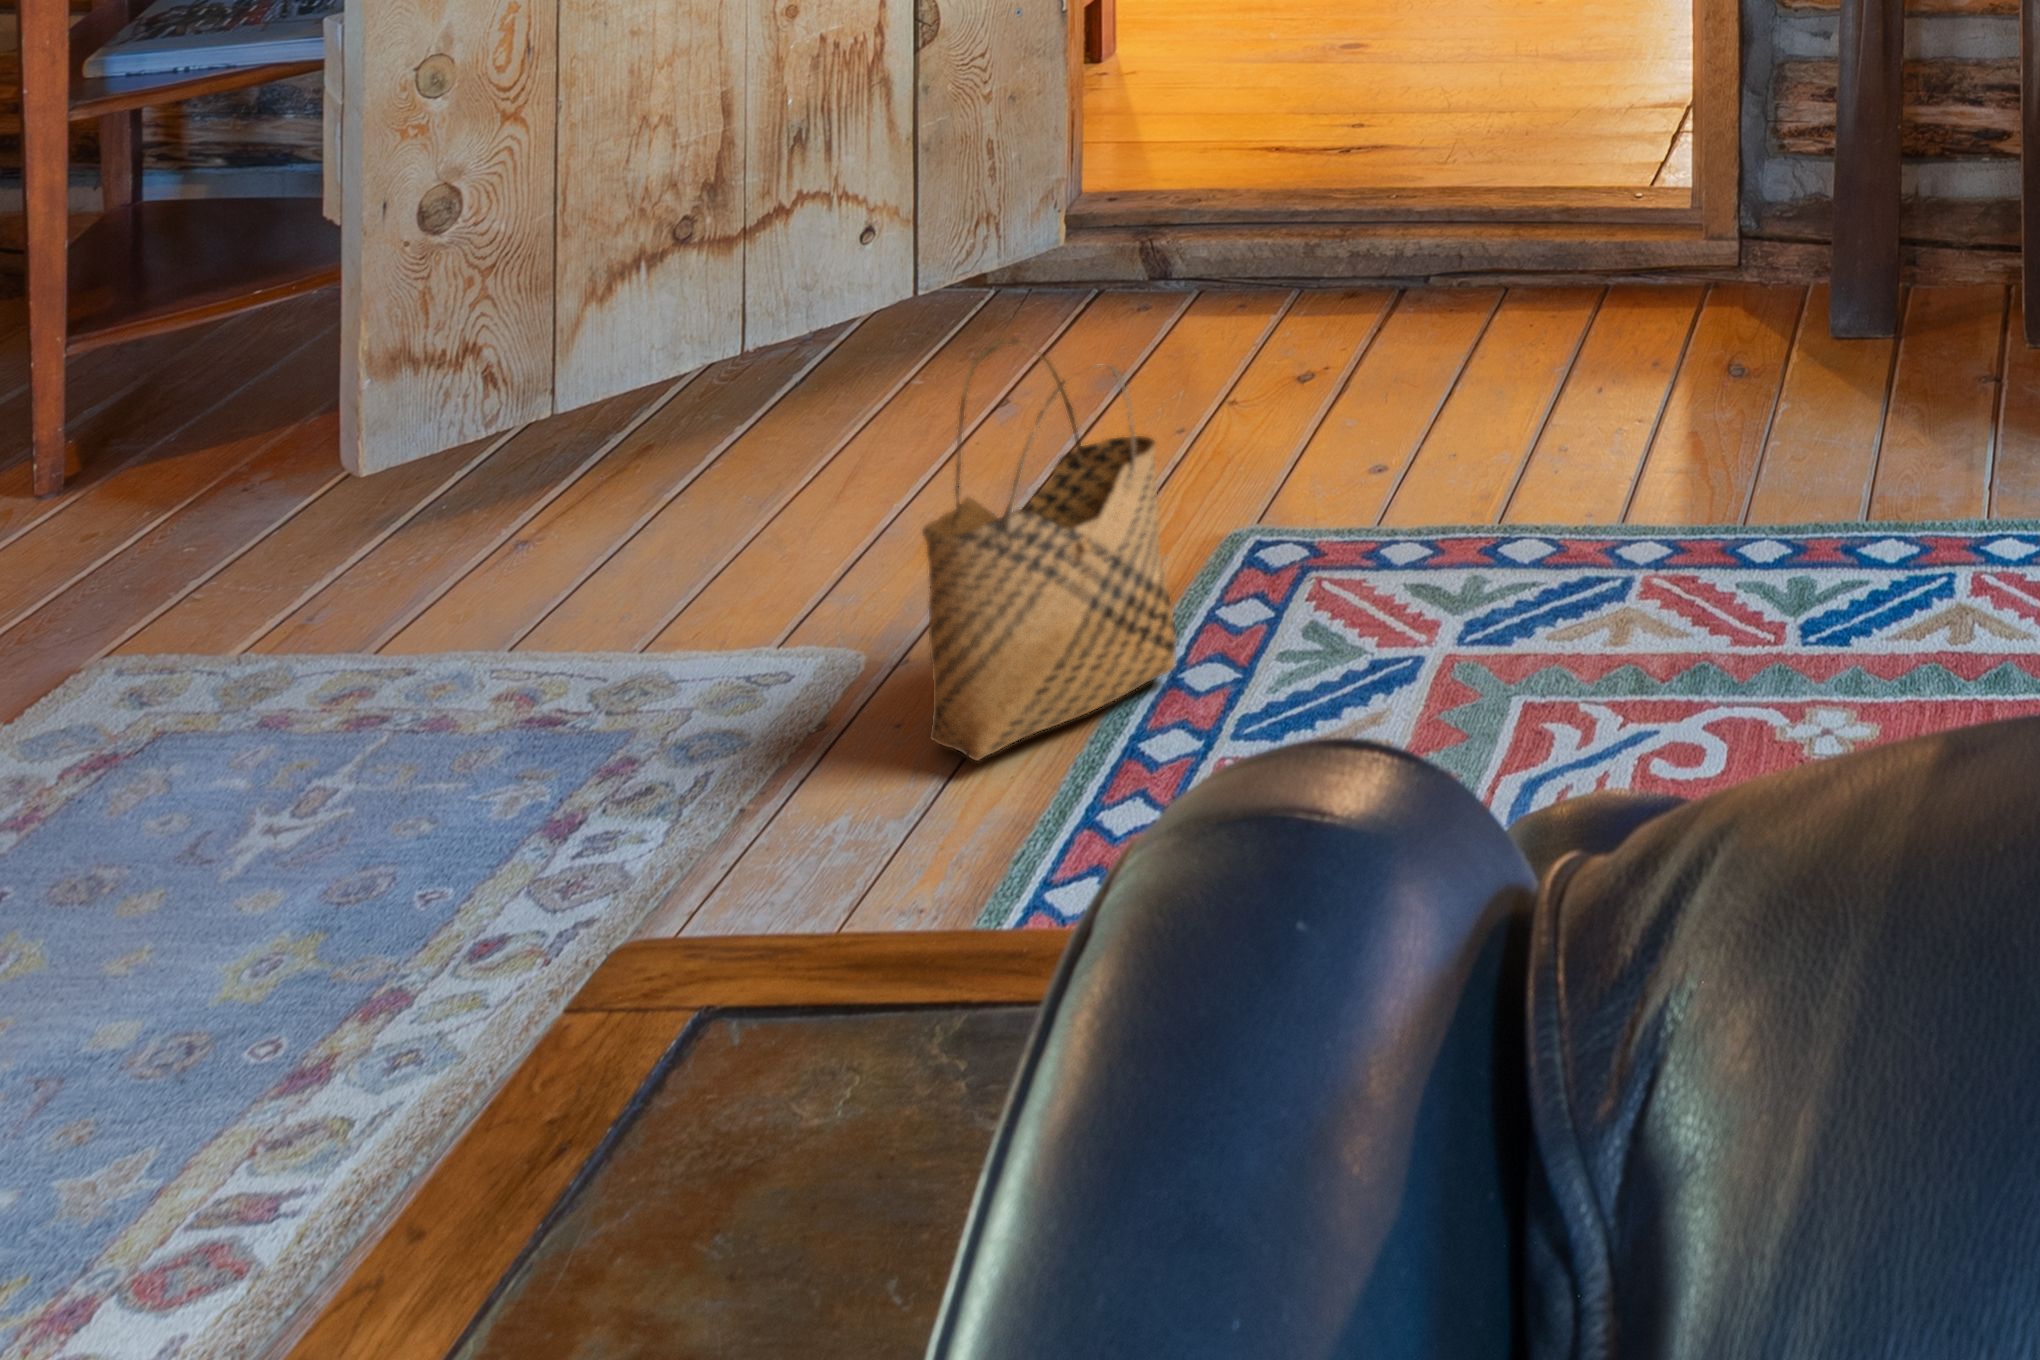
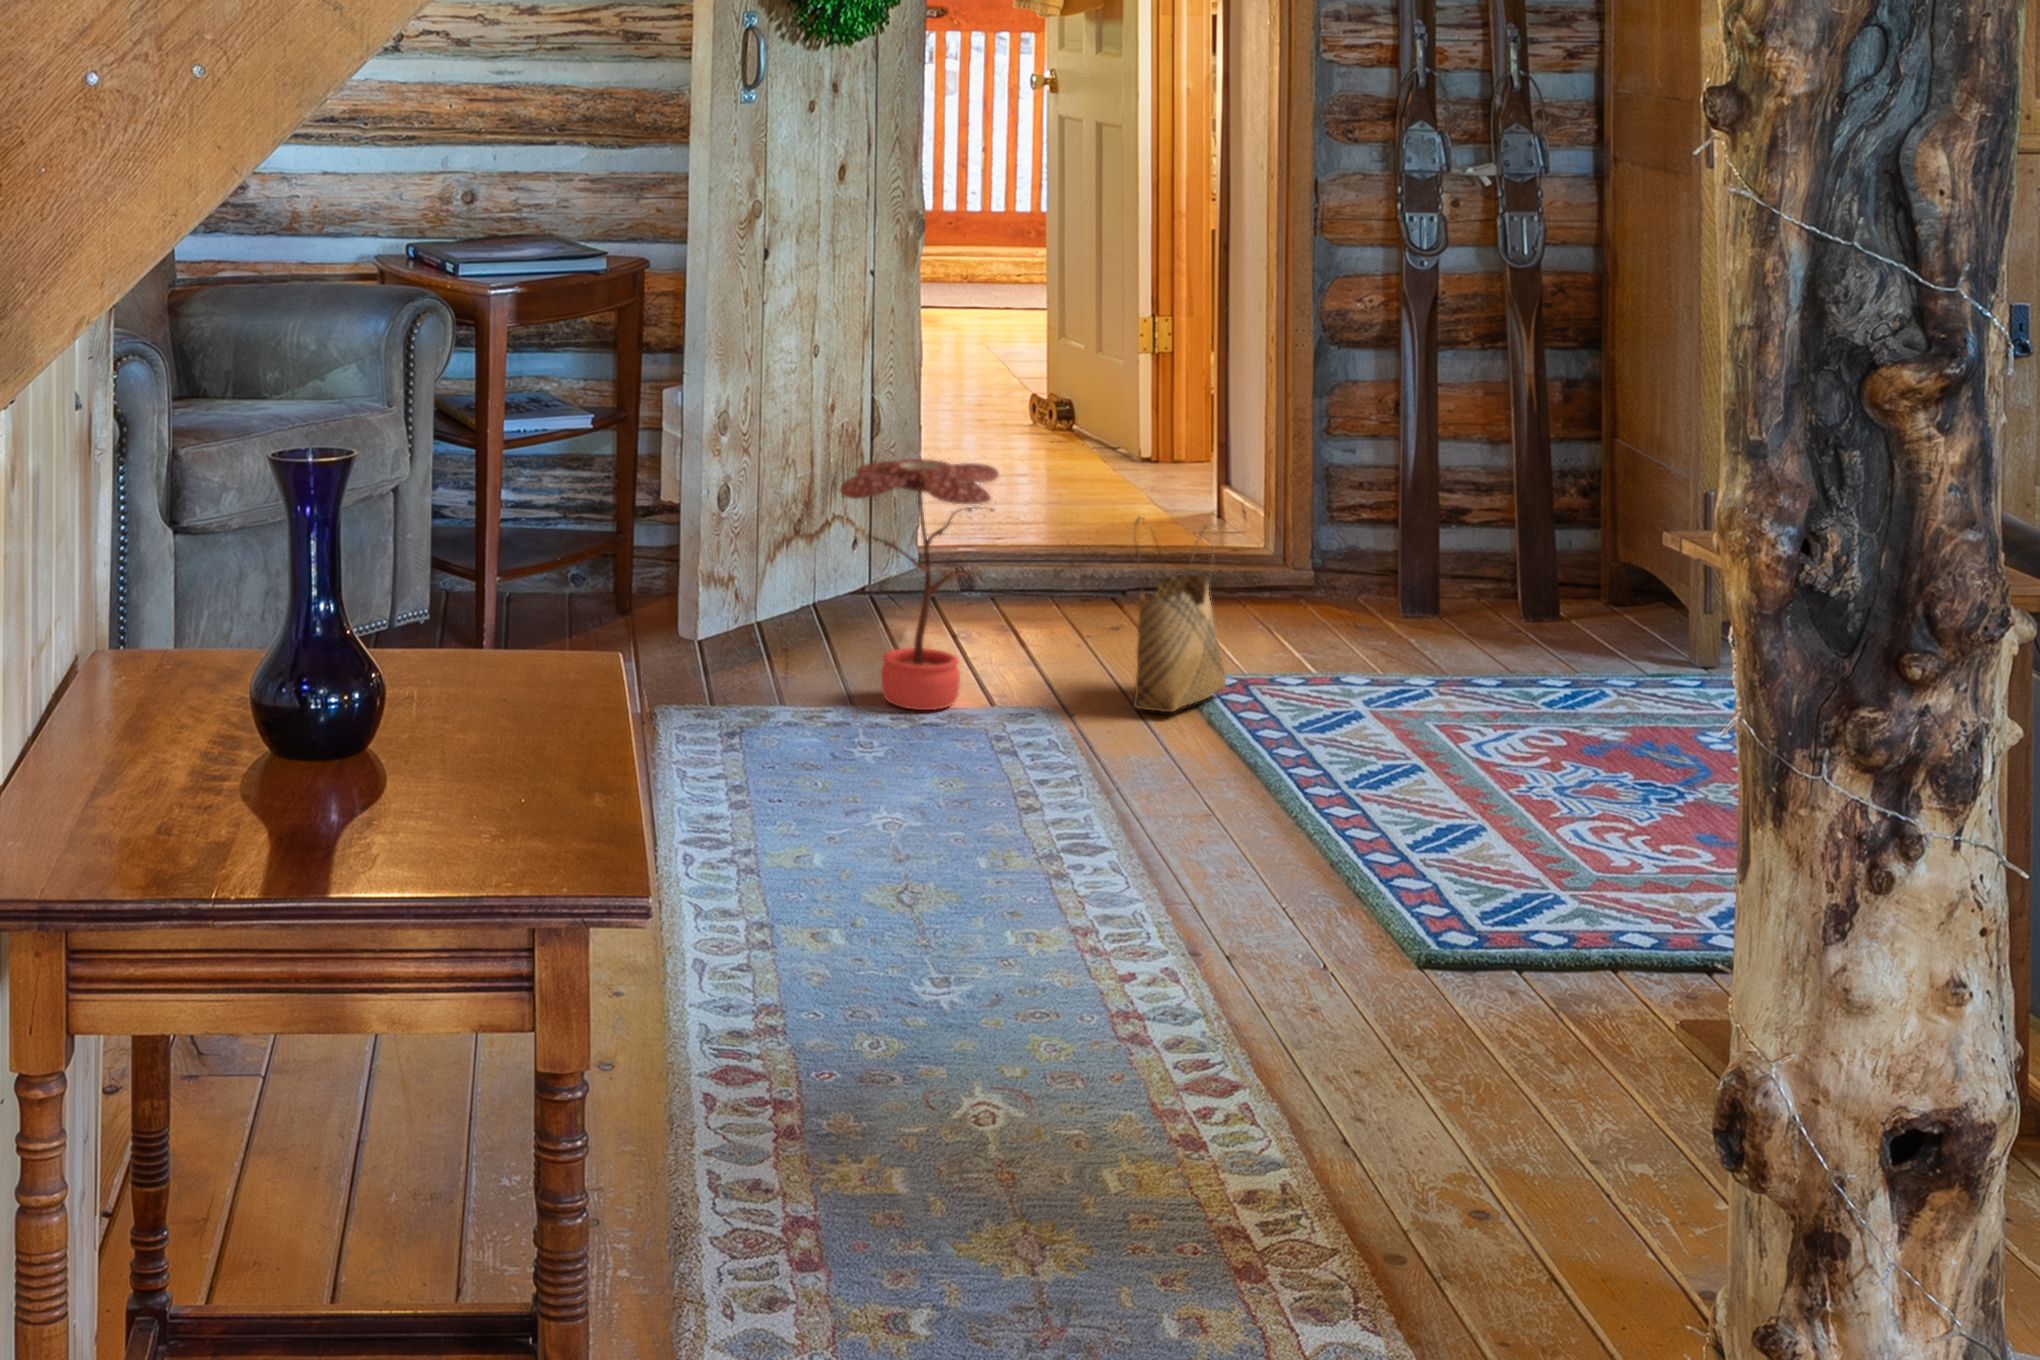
potted plant: none [311,230,730,759] -> present [840,459,999,710]

